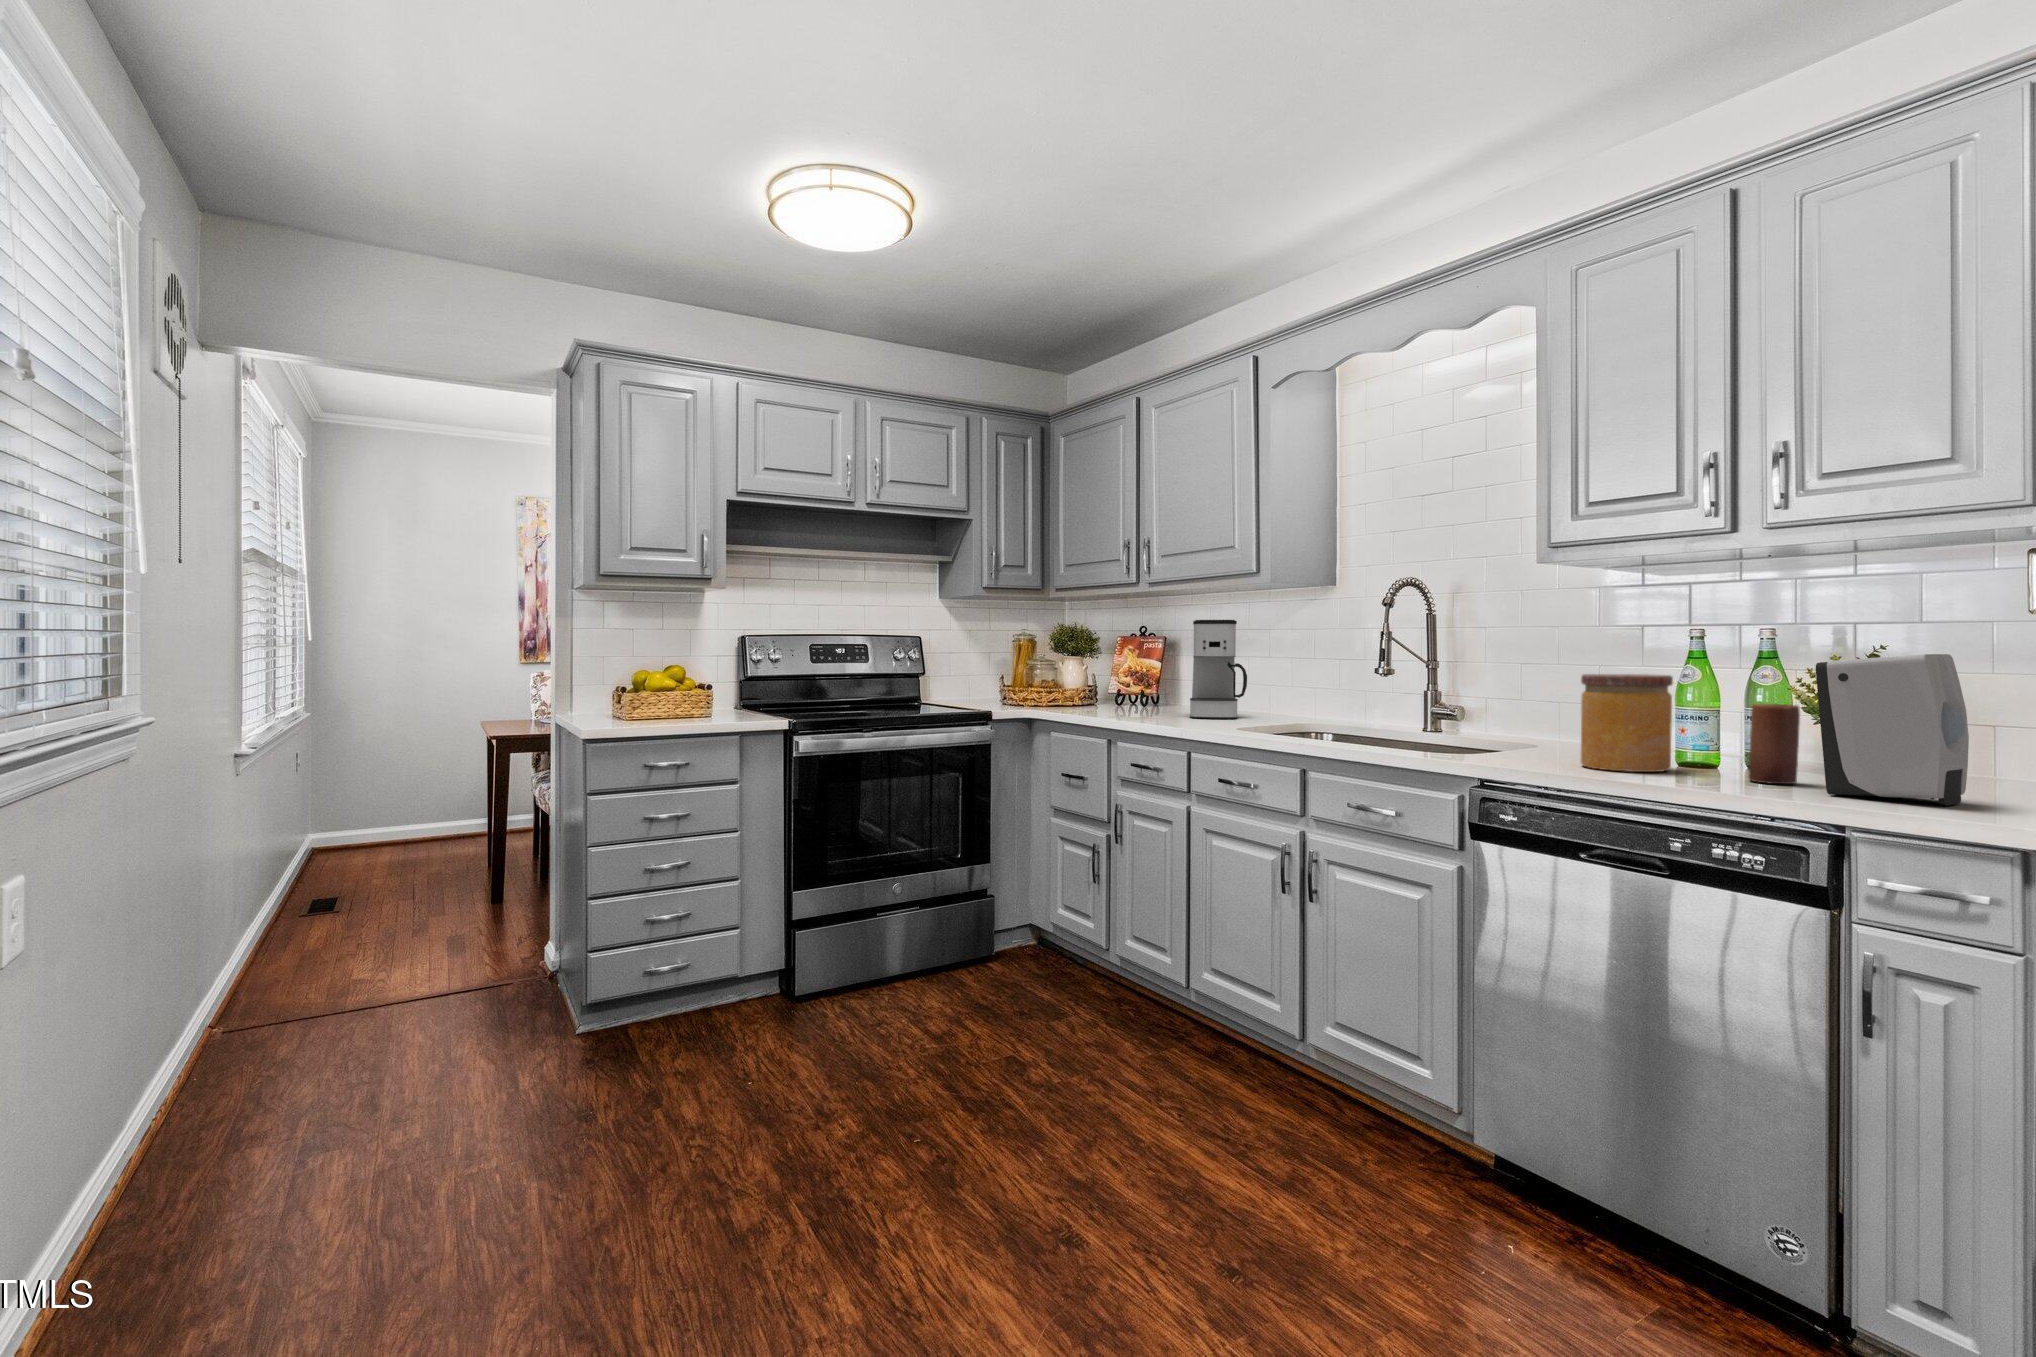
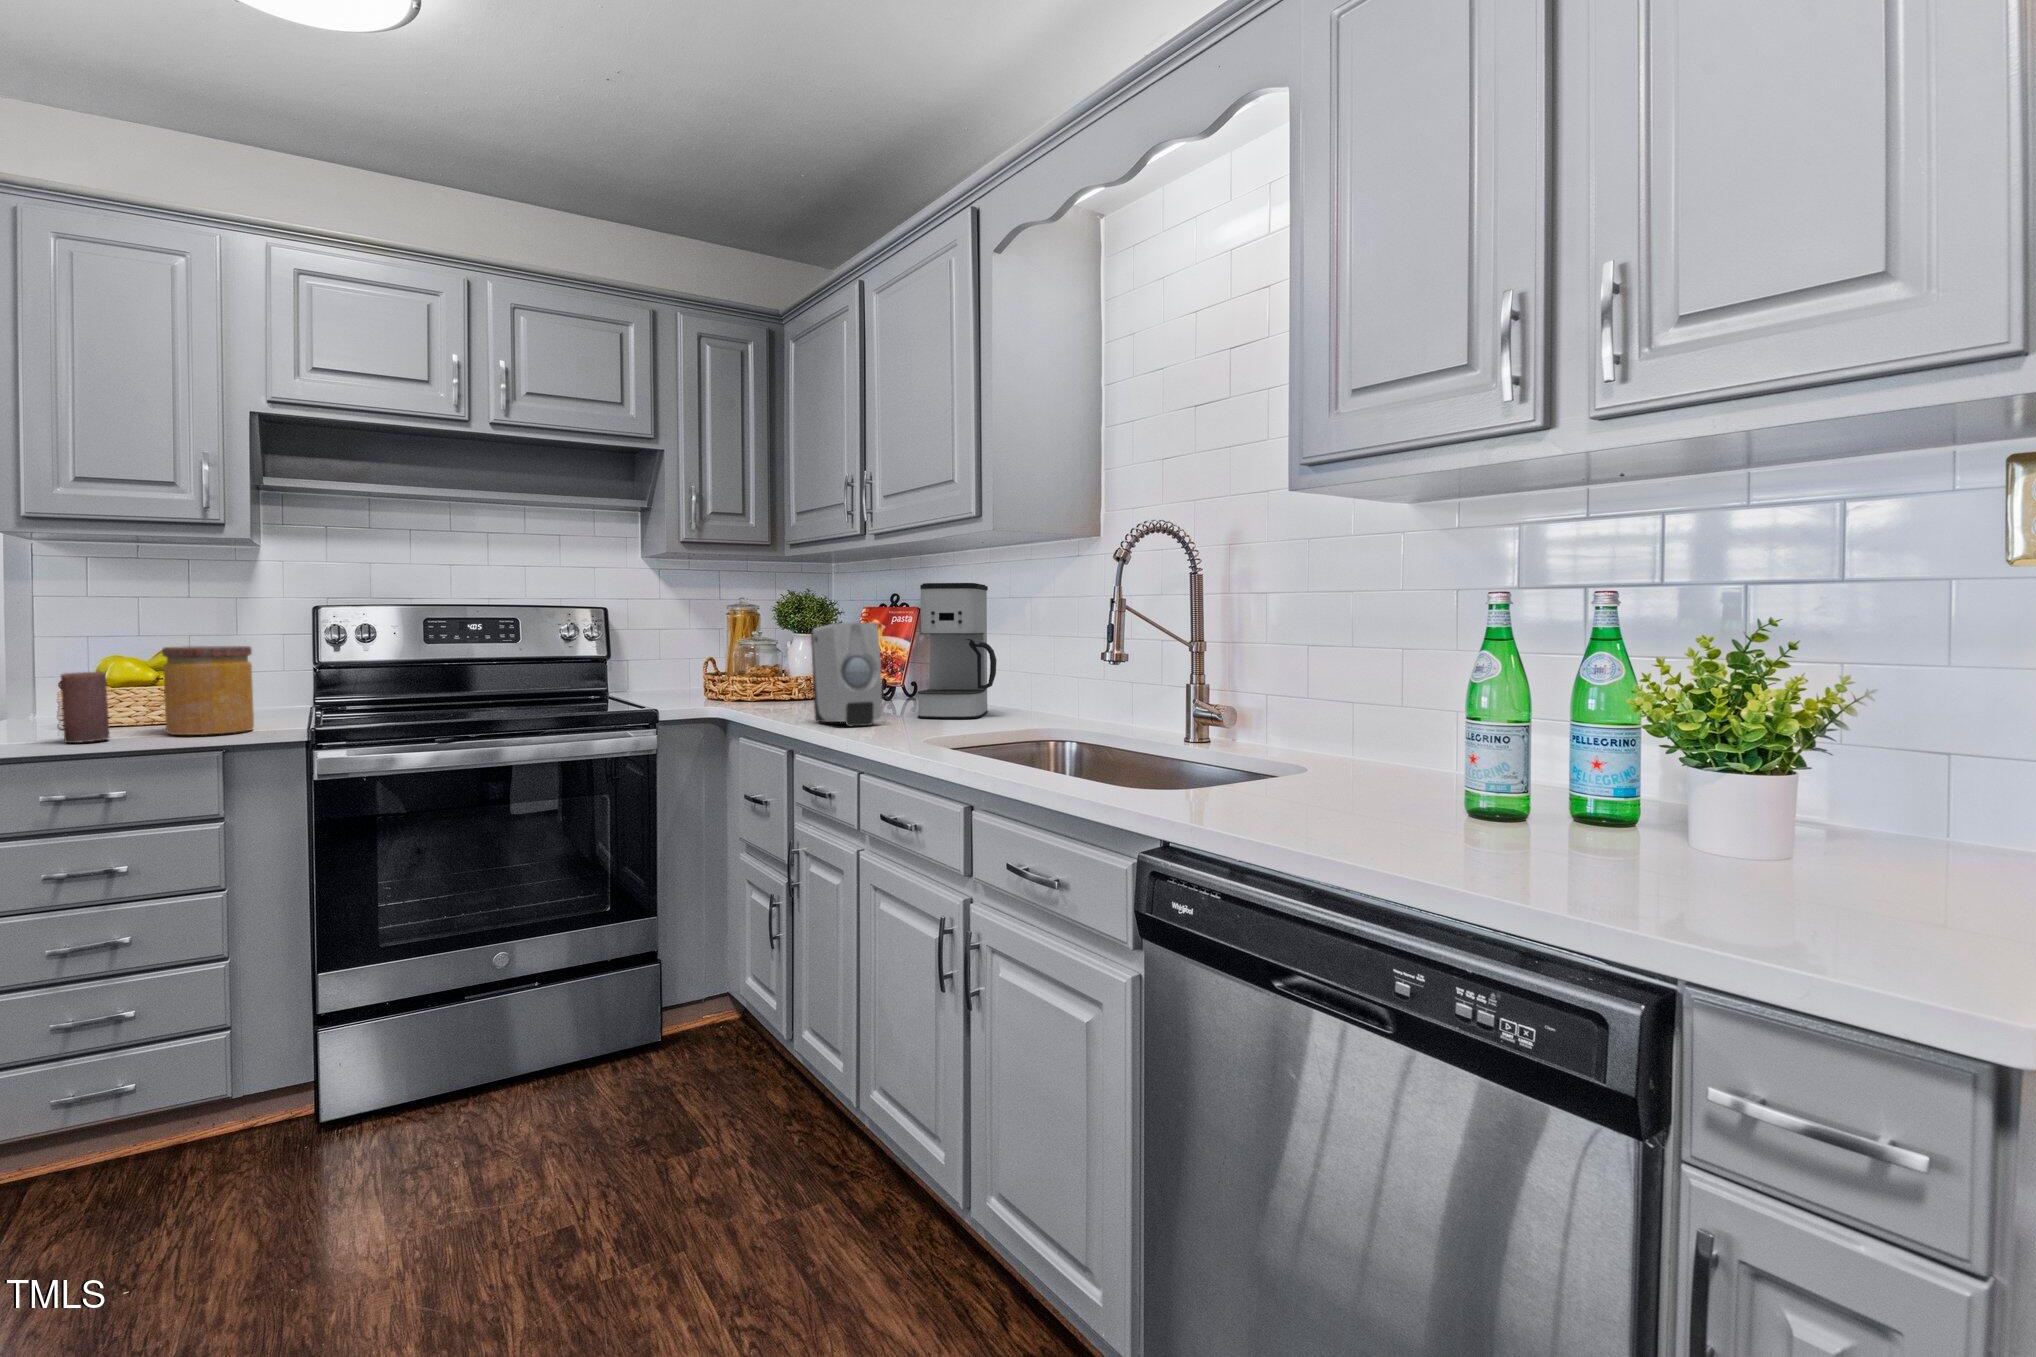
soap dispenser: present [1816,654,1969,805] -> present [811,623,882,726]
jar: present [1581,674,1673,772] -> present [162,646,254,735]
candle: present [1749,704,1800,784] -> present [61,672,109,743]

